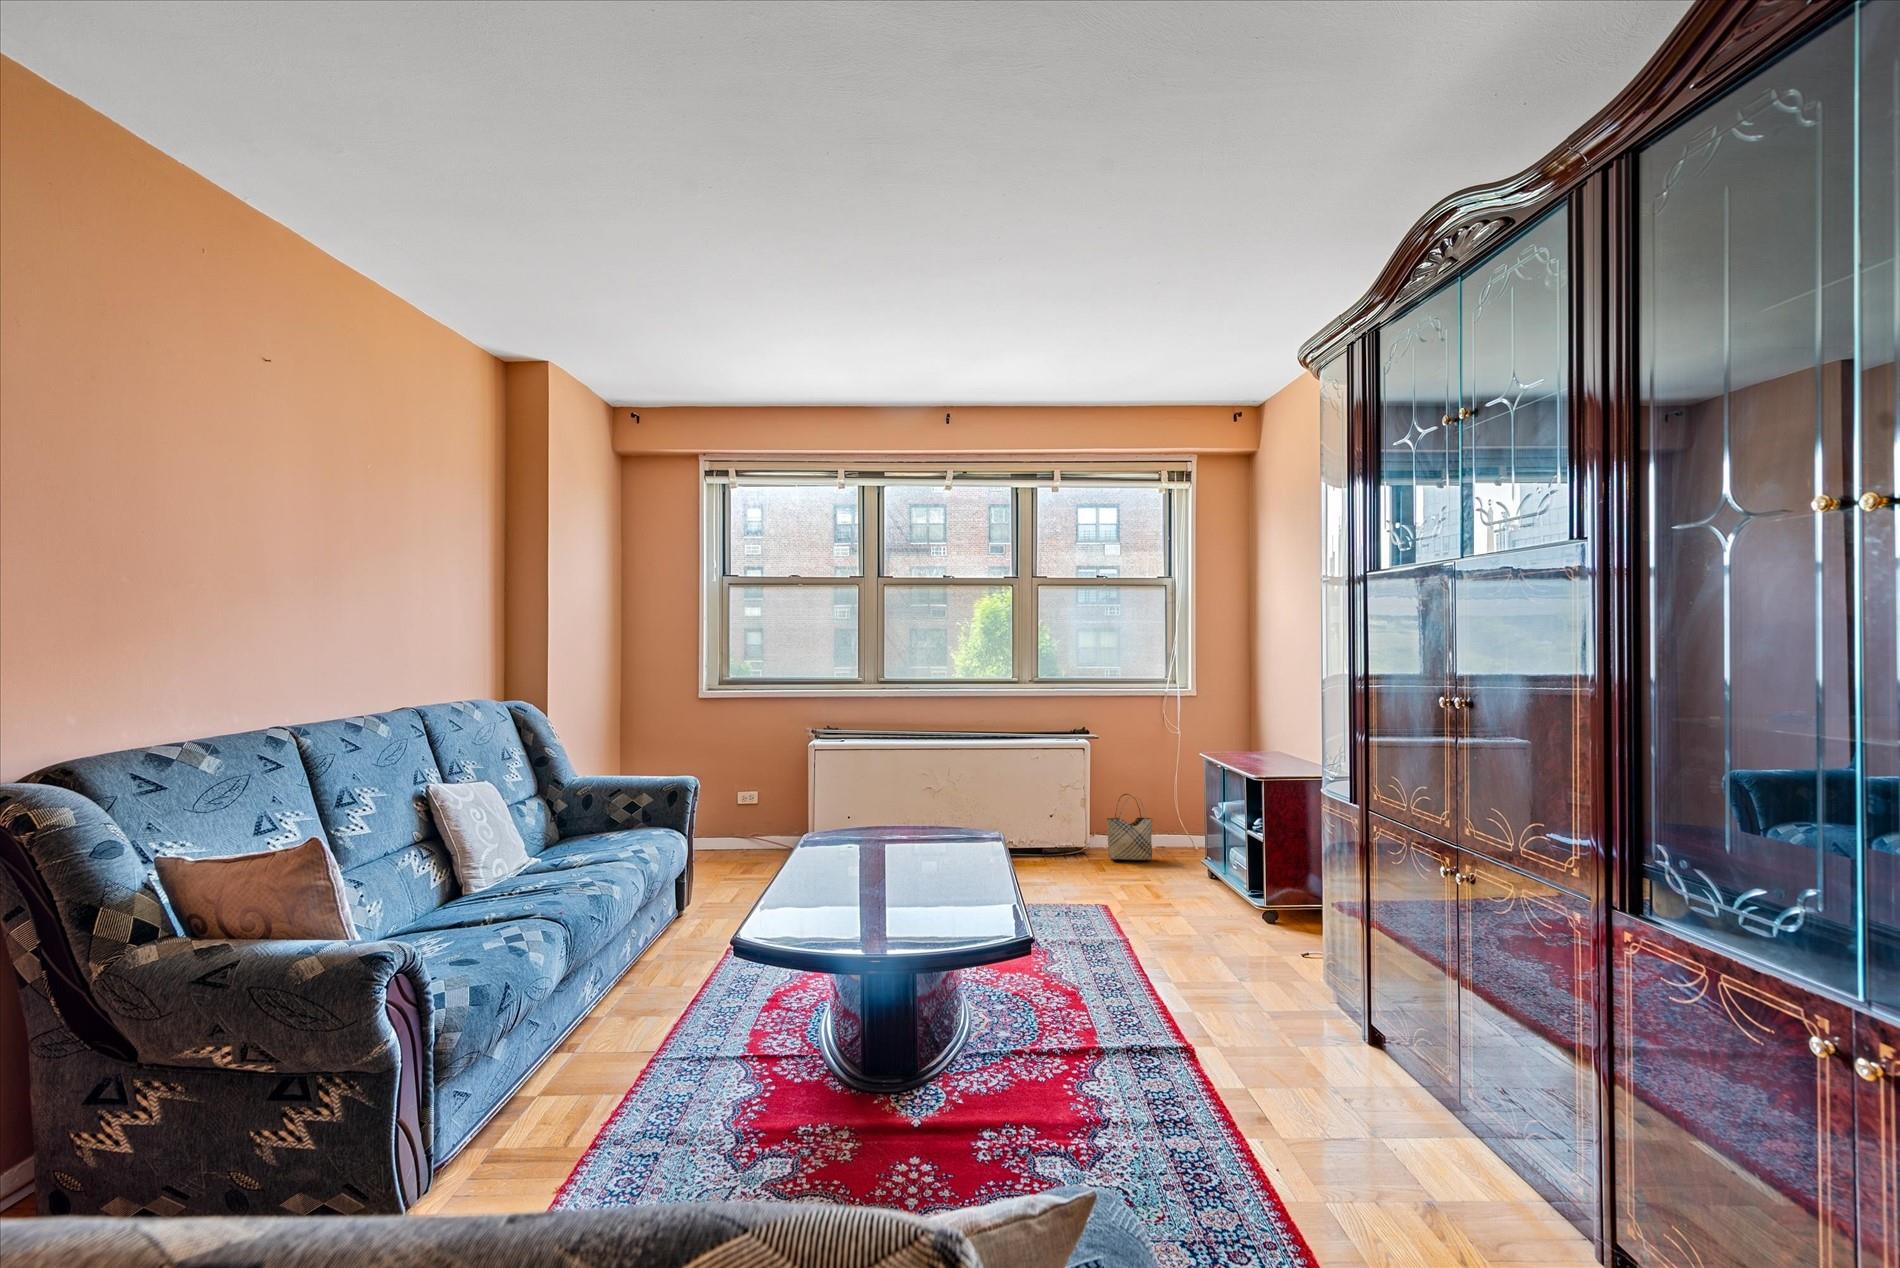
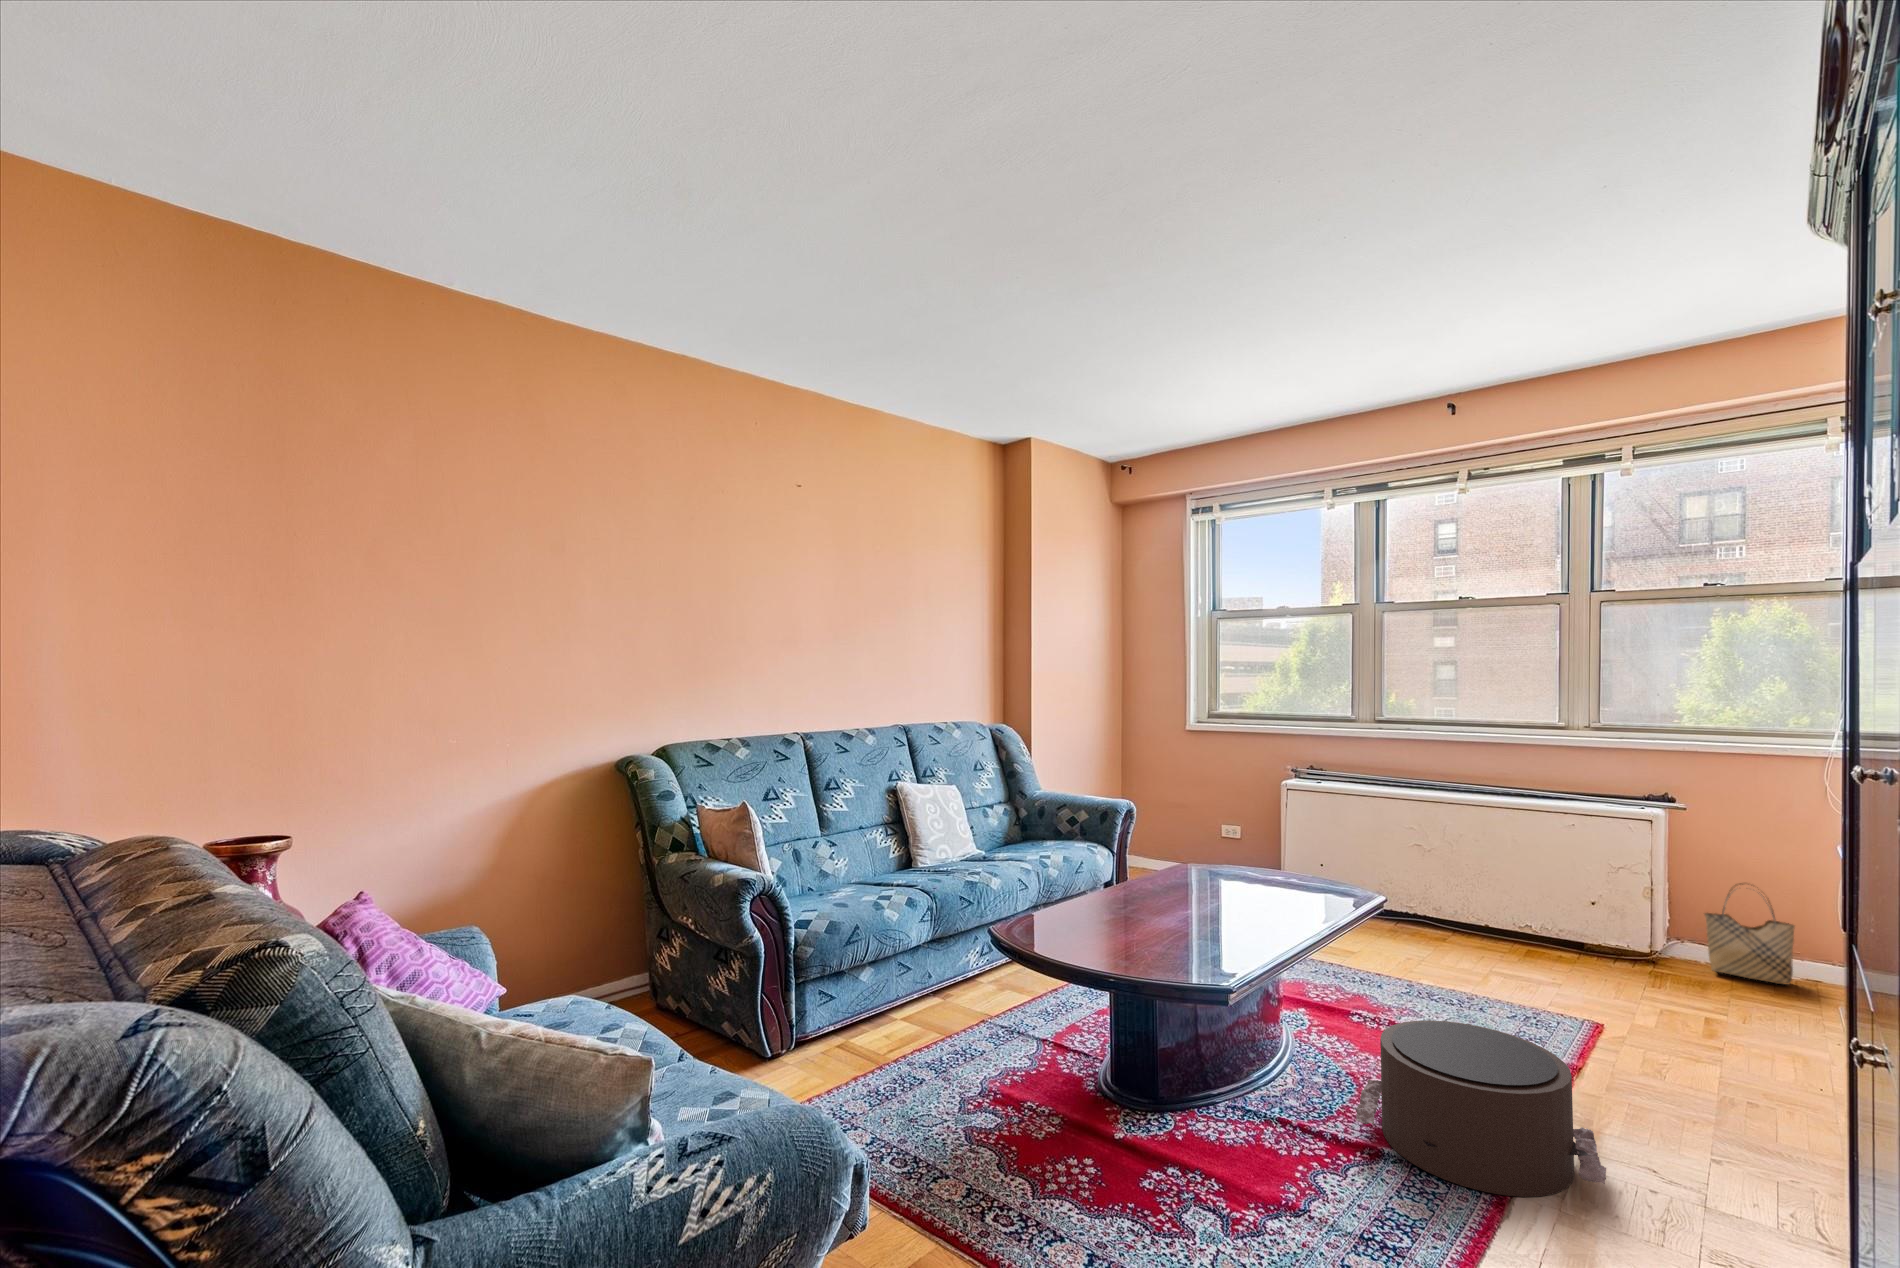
pouf: none [1049,929,1233,1054] -> present [1356,1020,1606,1197]

